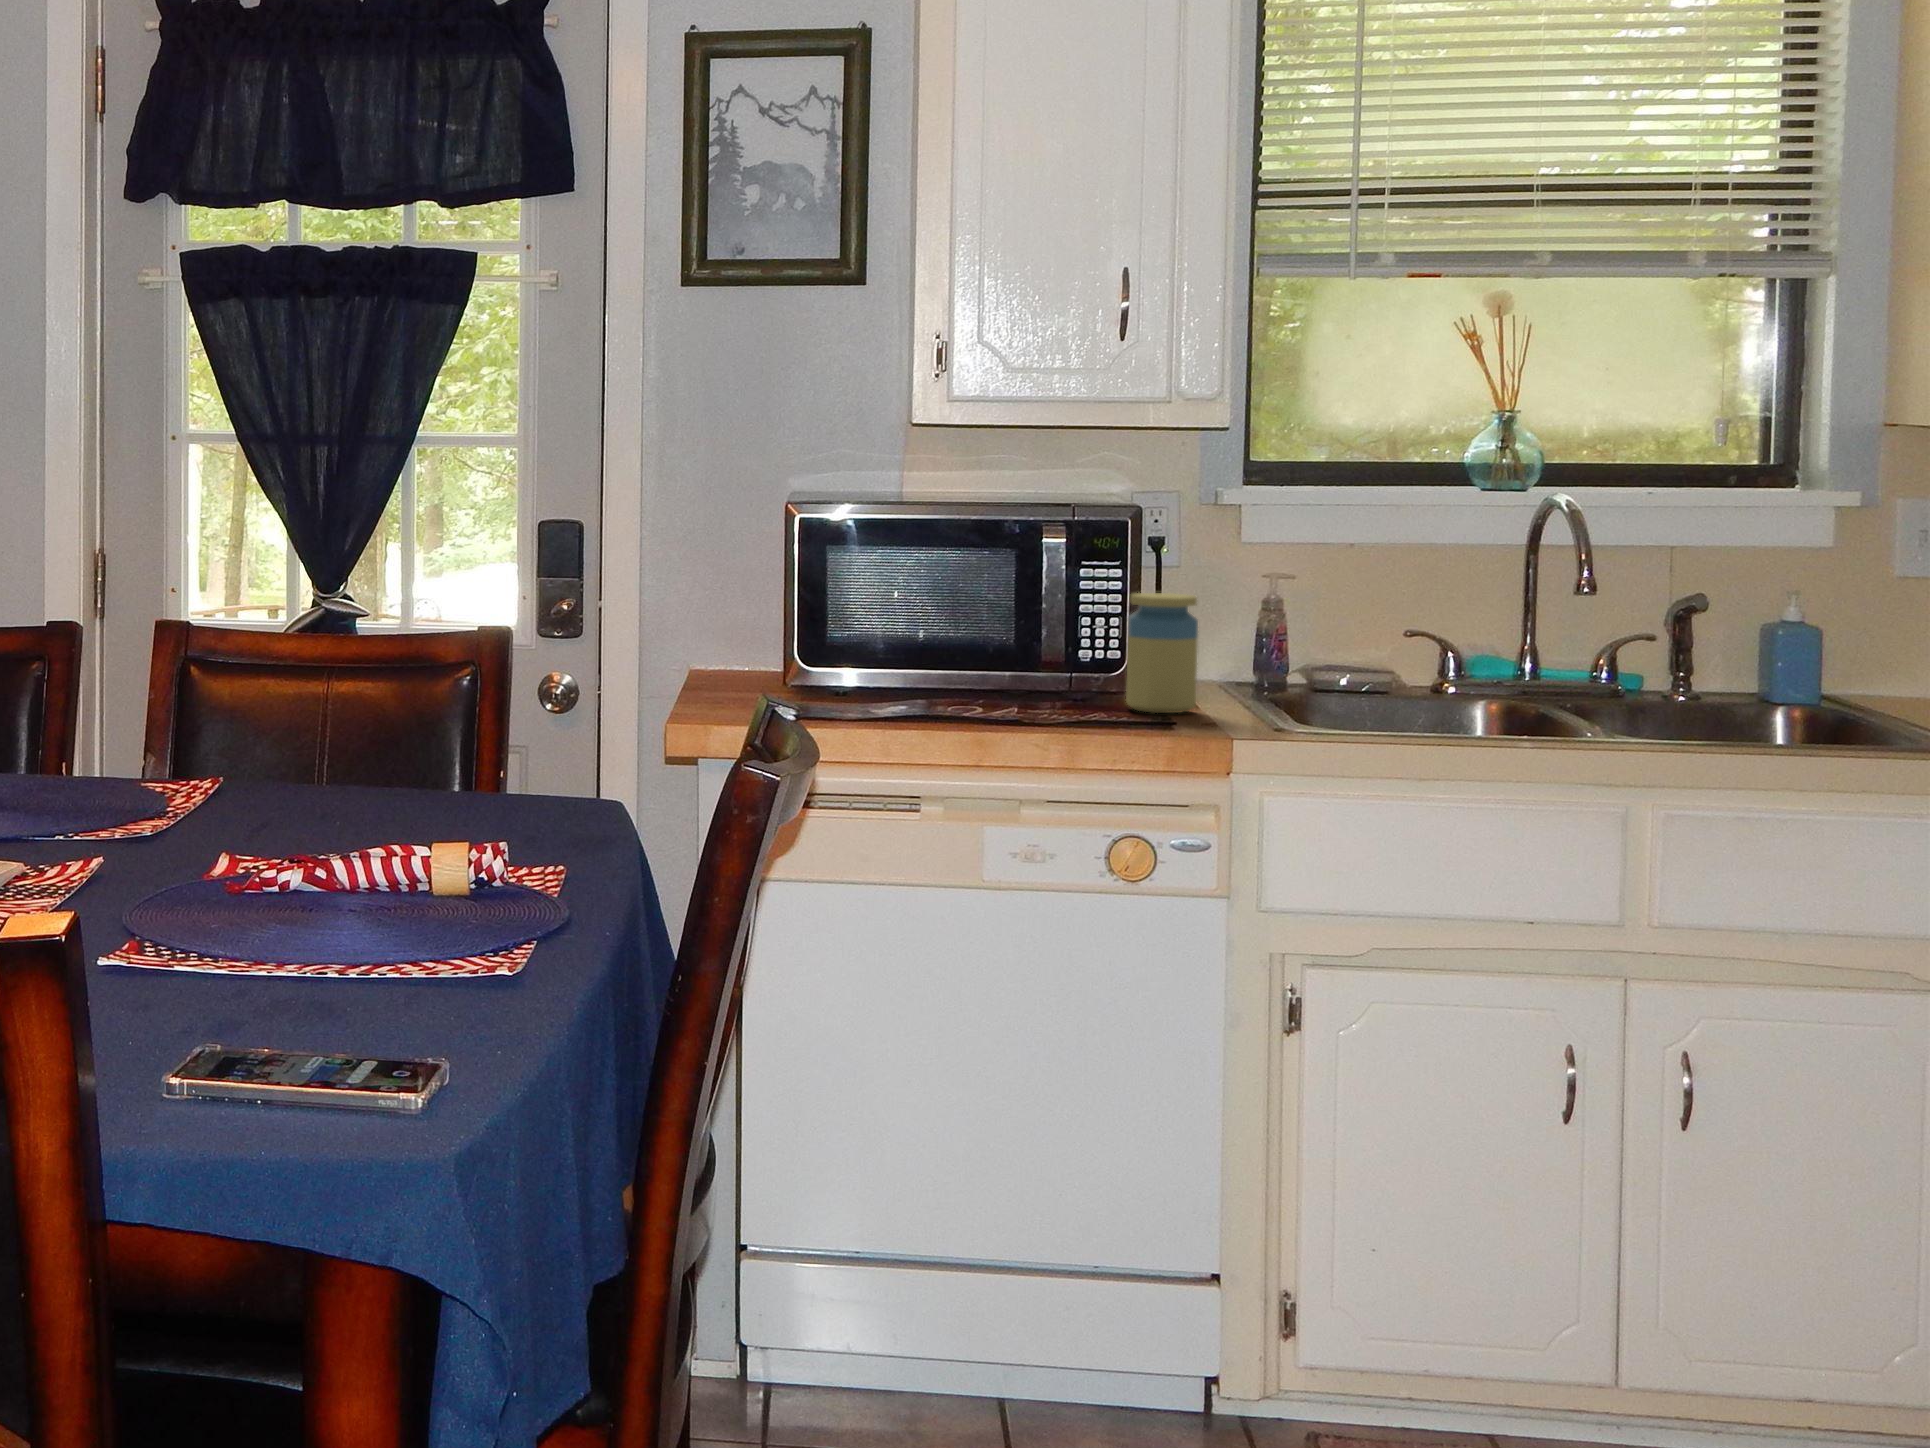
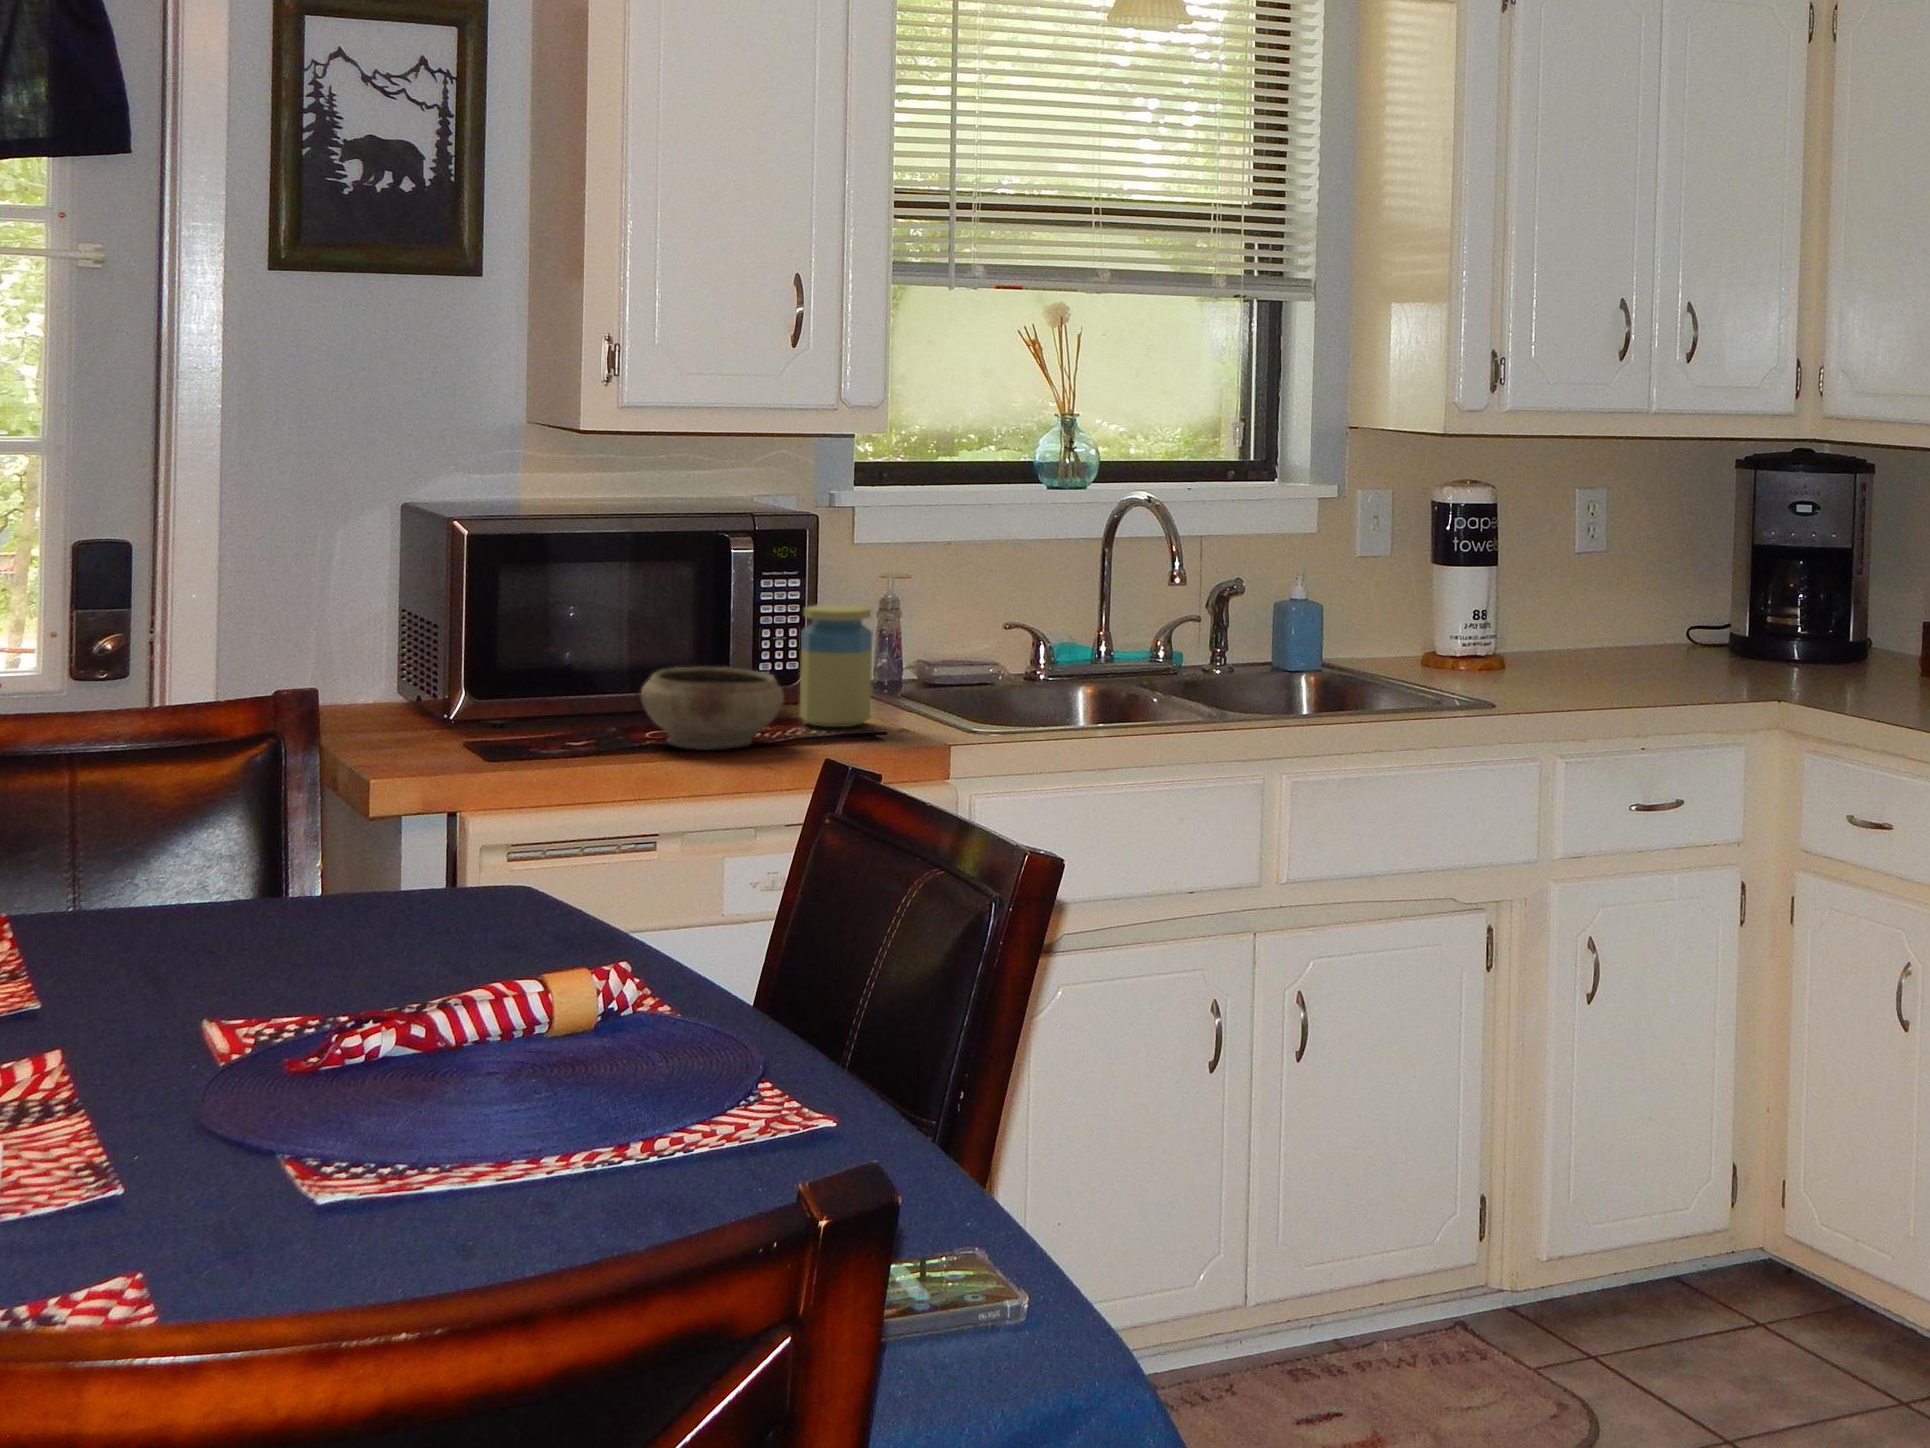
ceramic bowl: none [940,642,1078,720] -> present [641,667,784,750]

